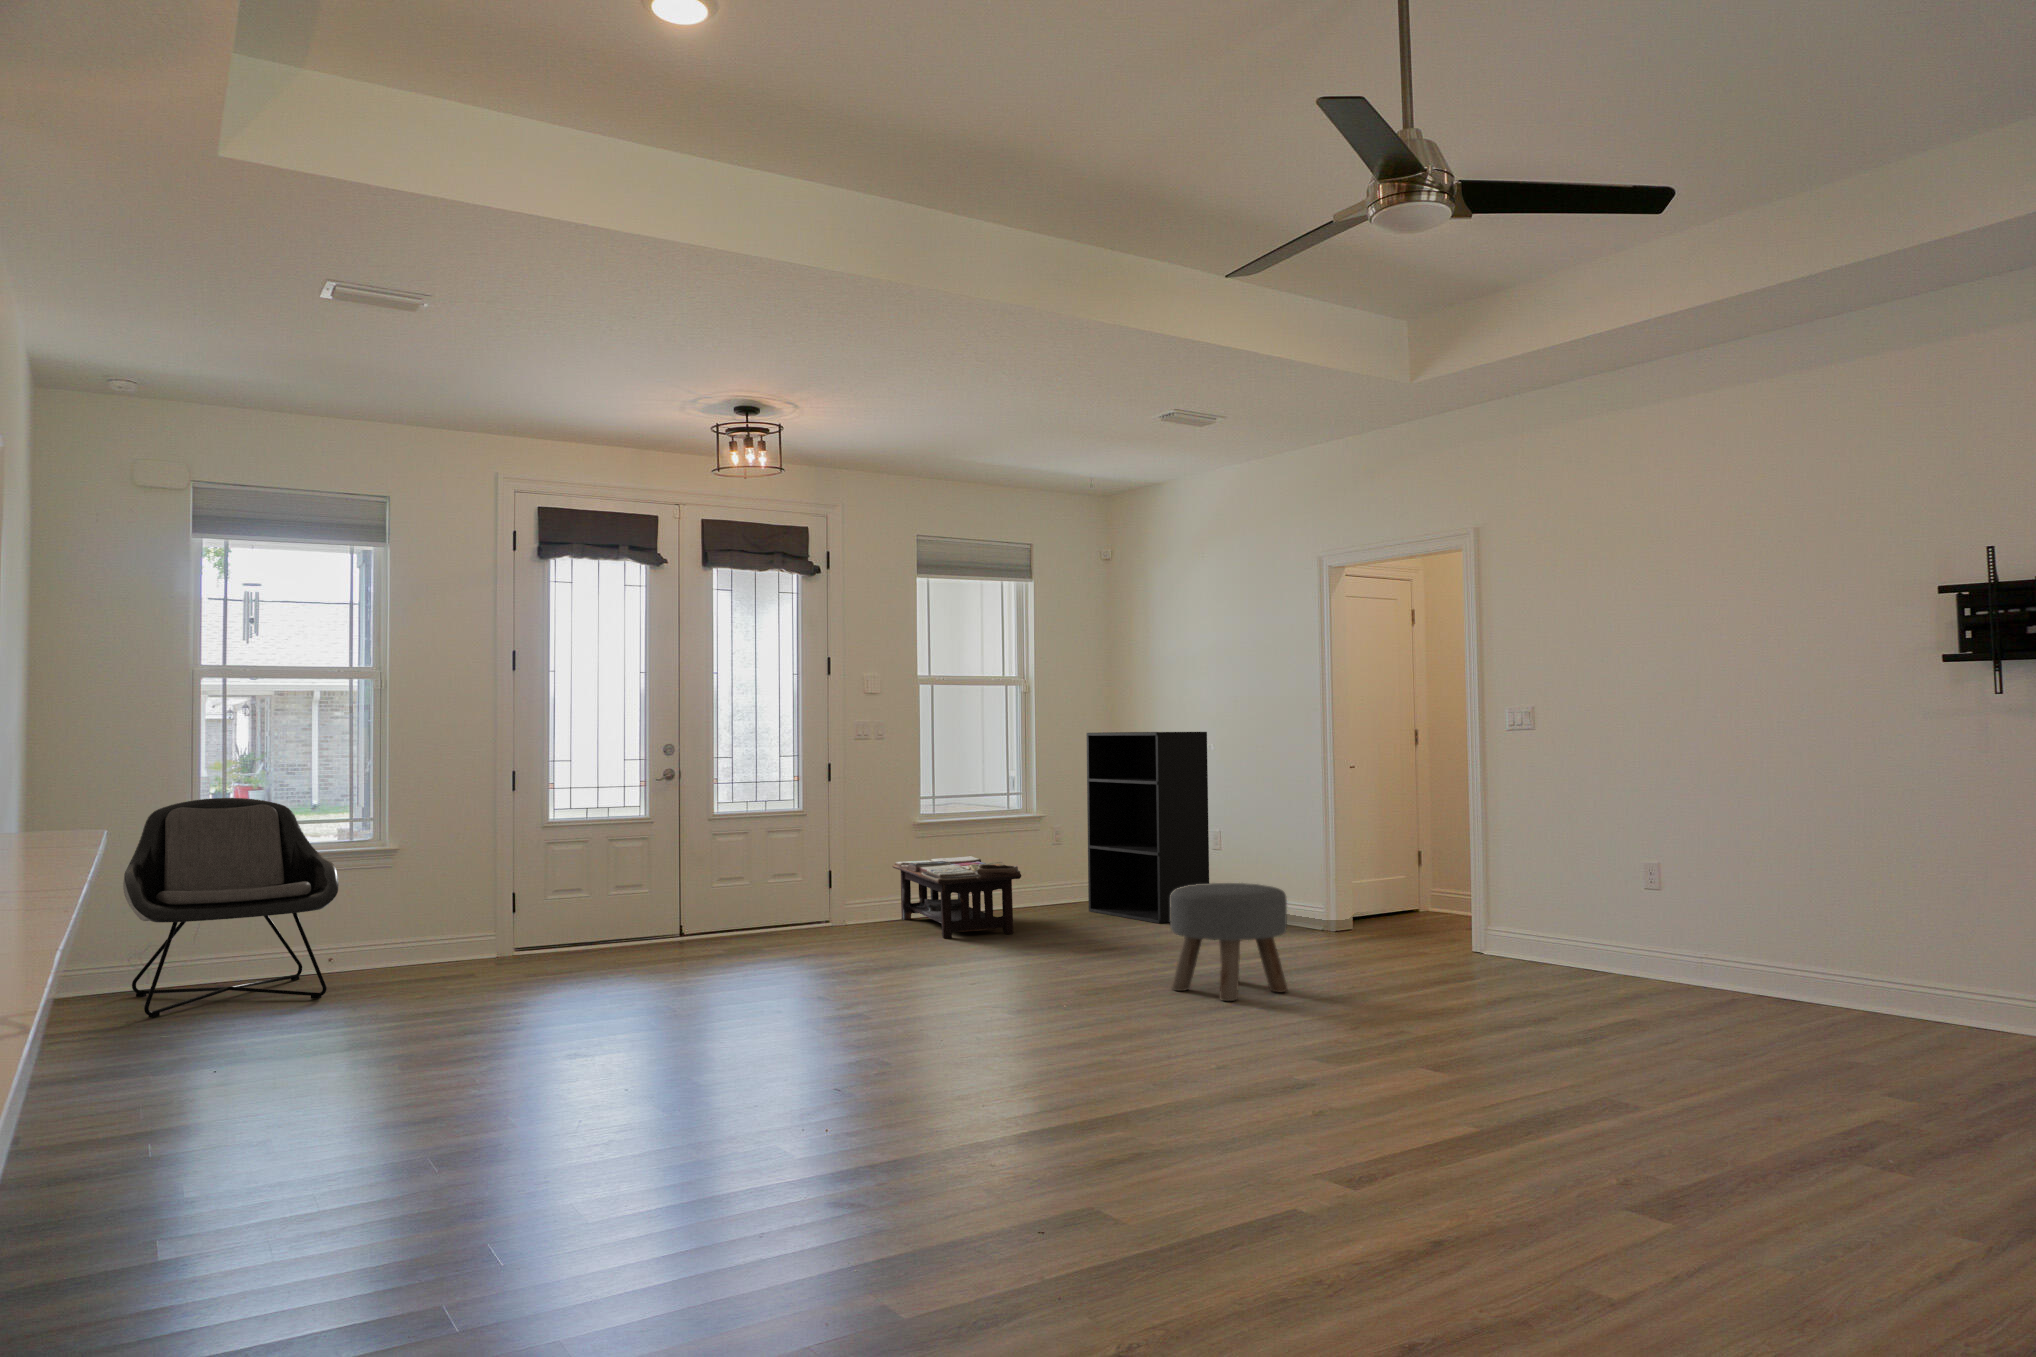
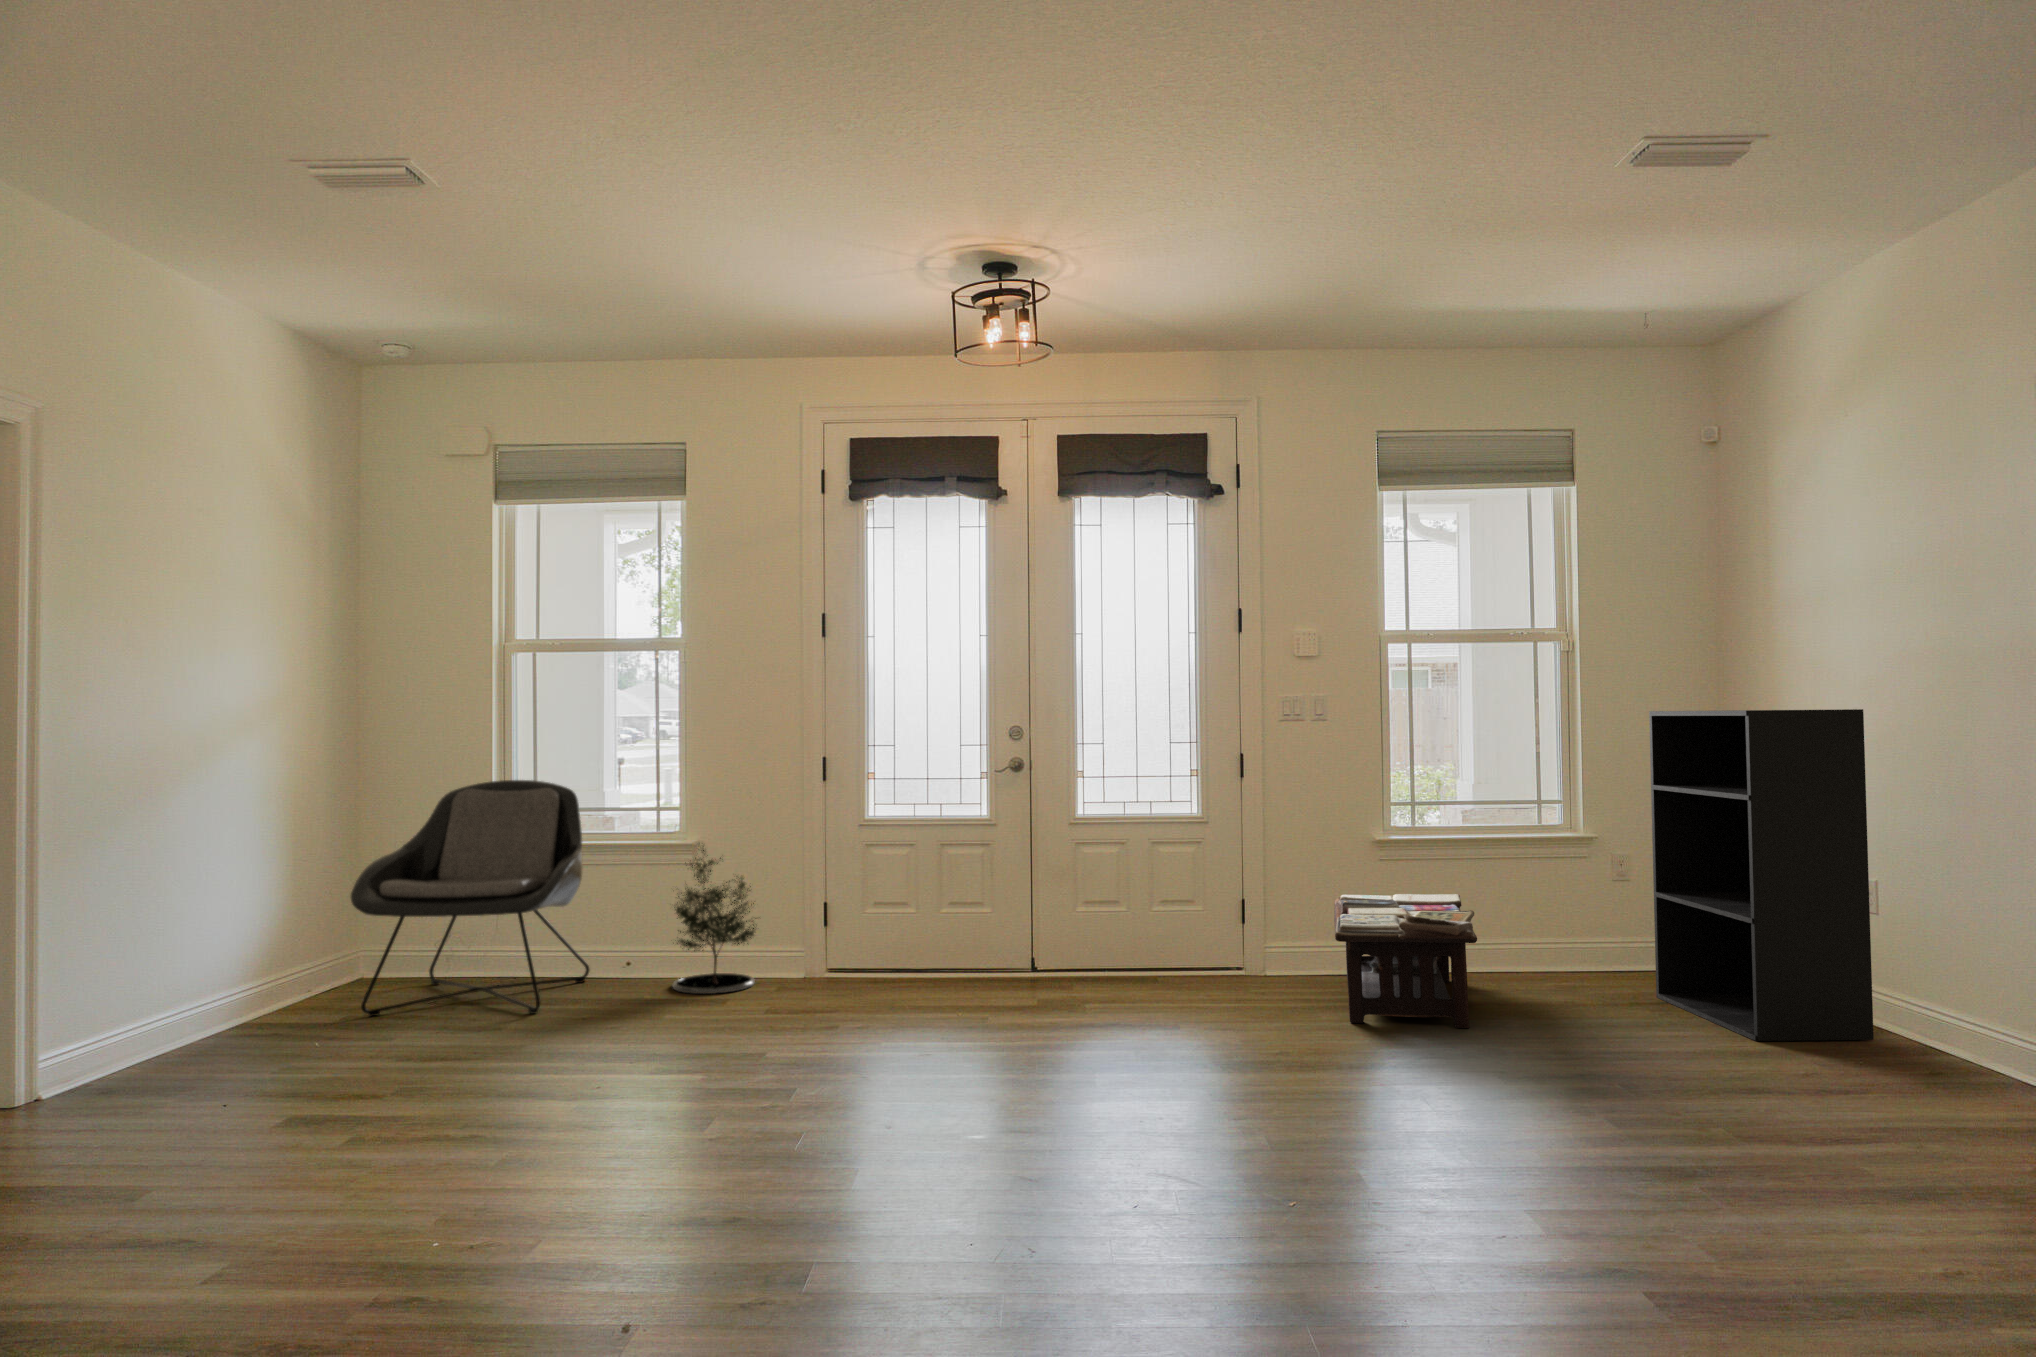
potted tree: none [394,845,475,975] -> present [673,846,756,994]
ottoman: present [1170,883,1288,1001] -> none [1576,1018,1860,1301]

